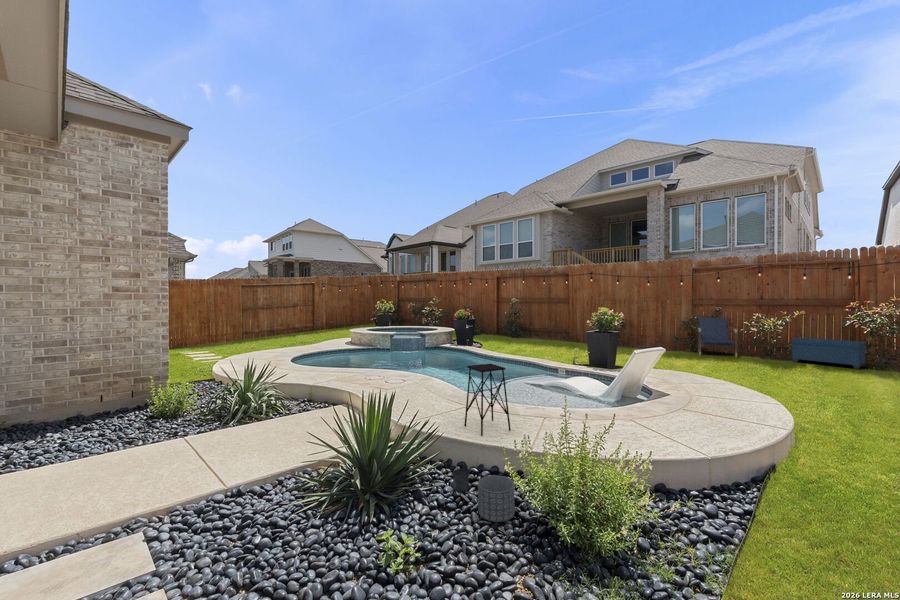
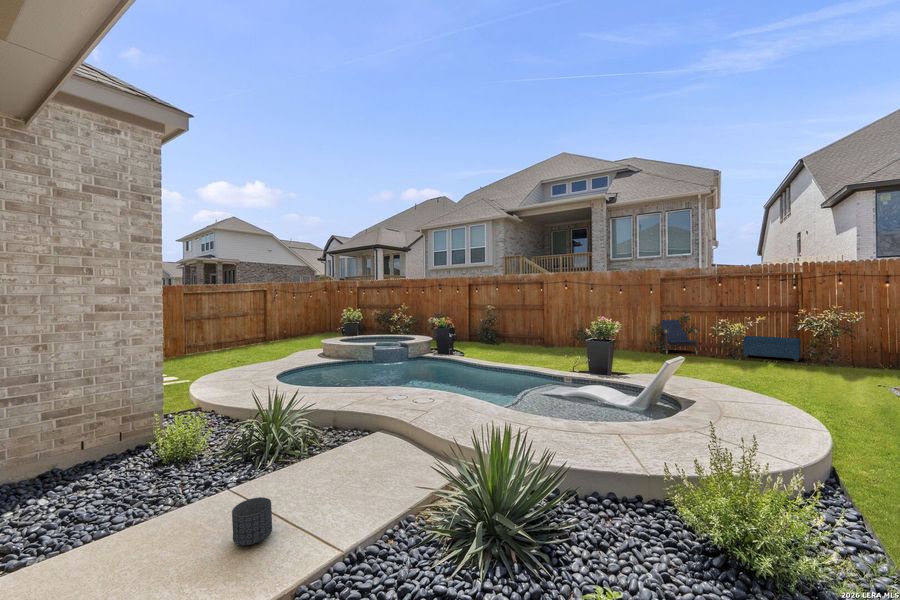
side table: present [464,363,511,436] -> none [560,381,611,459]
watering can: present [450,466,469,492] -> none [592,495,614,526]
planter: present [478,475,515,522] -> present [232,497,272,545]

